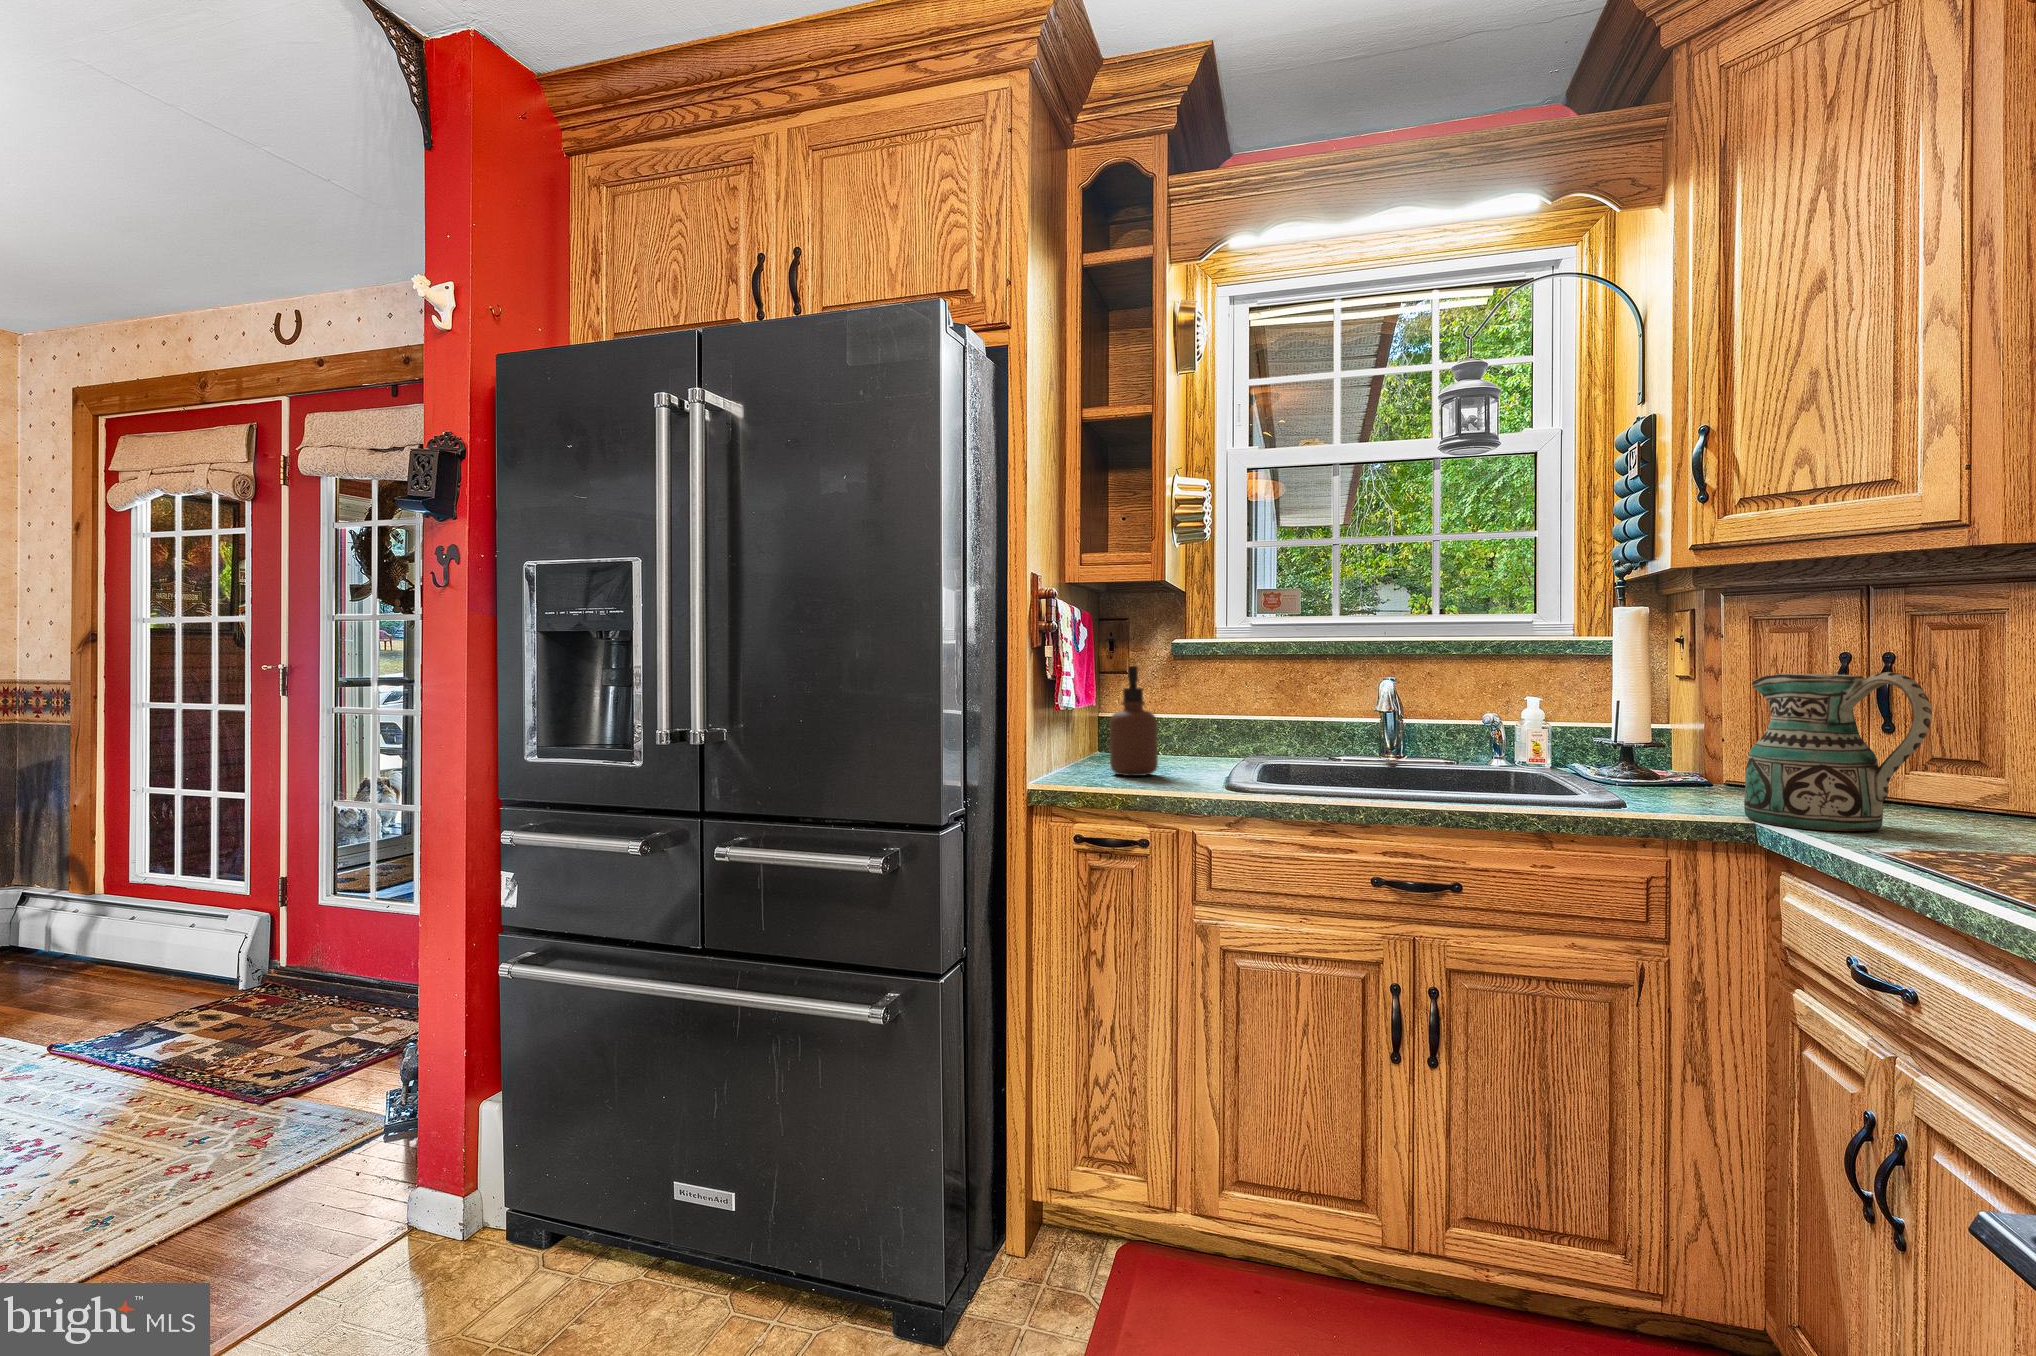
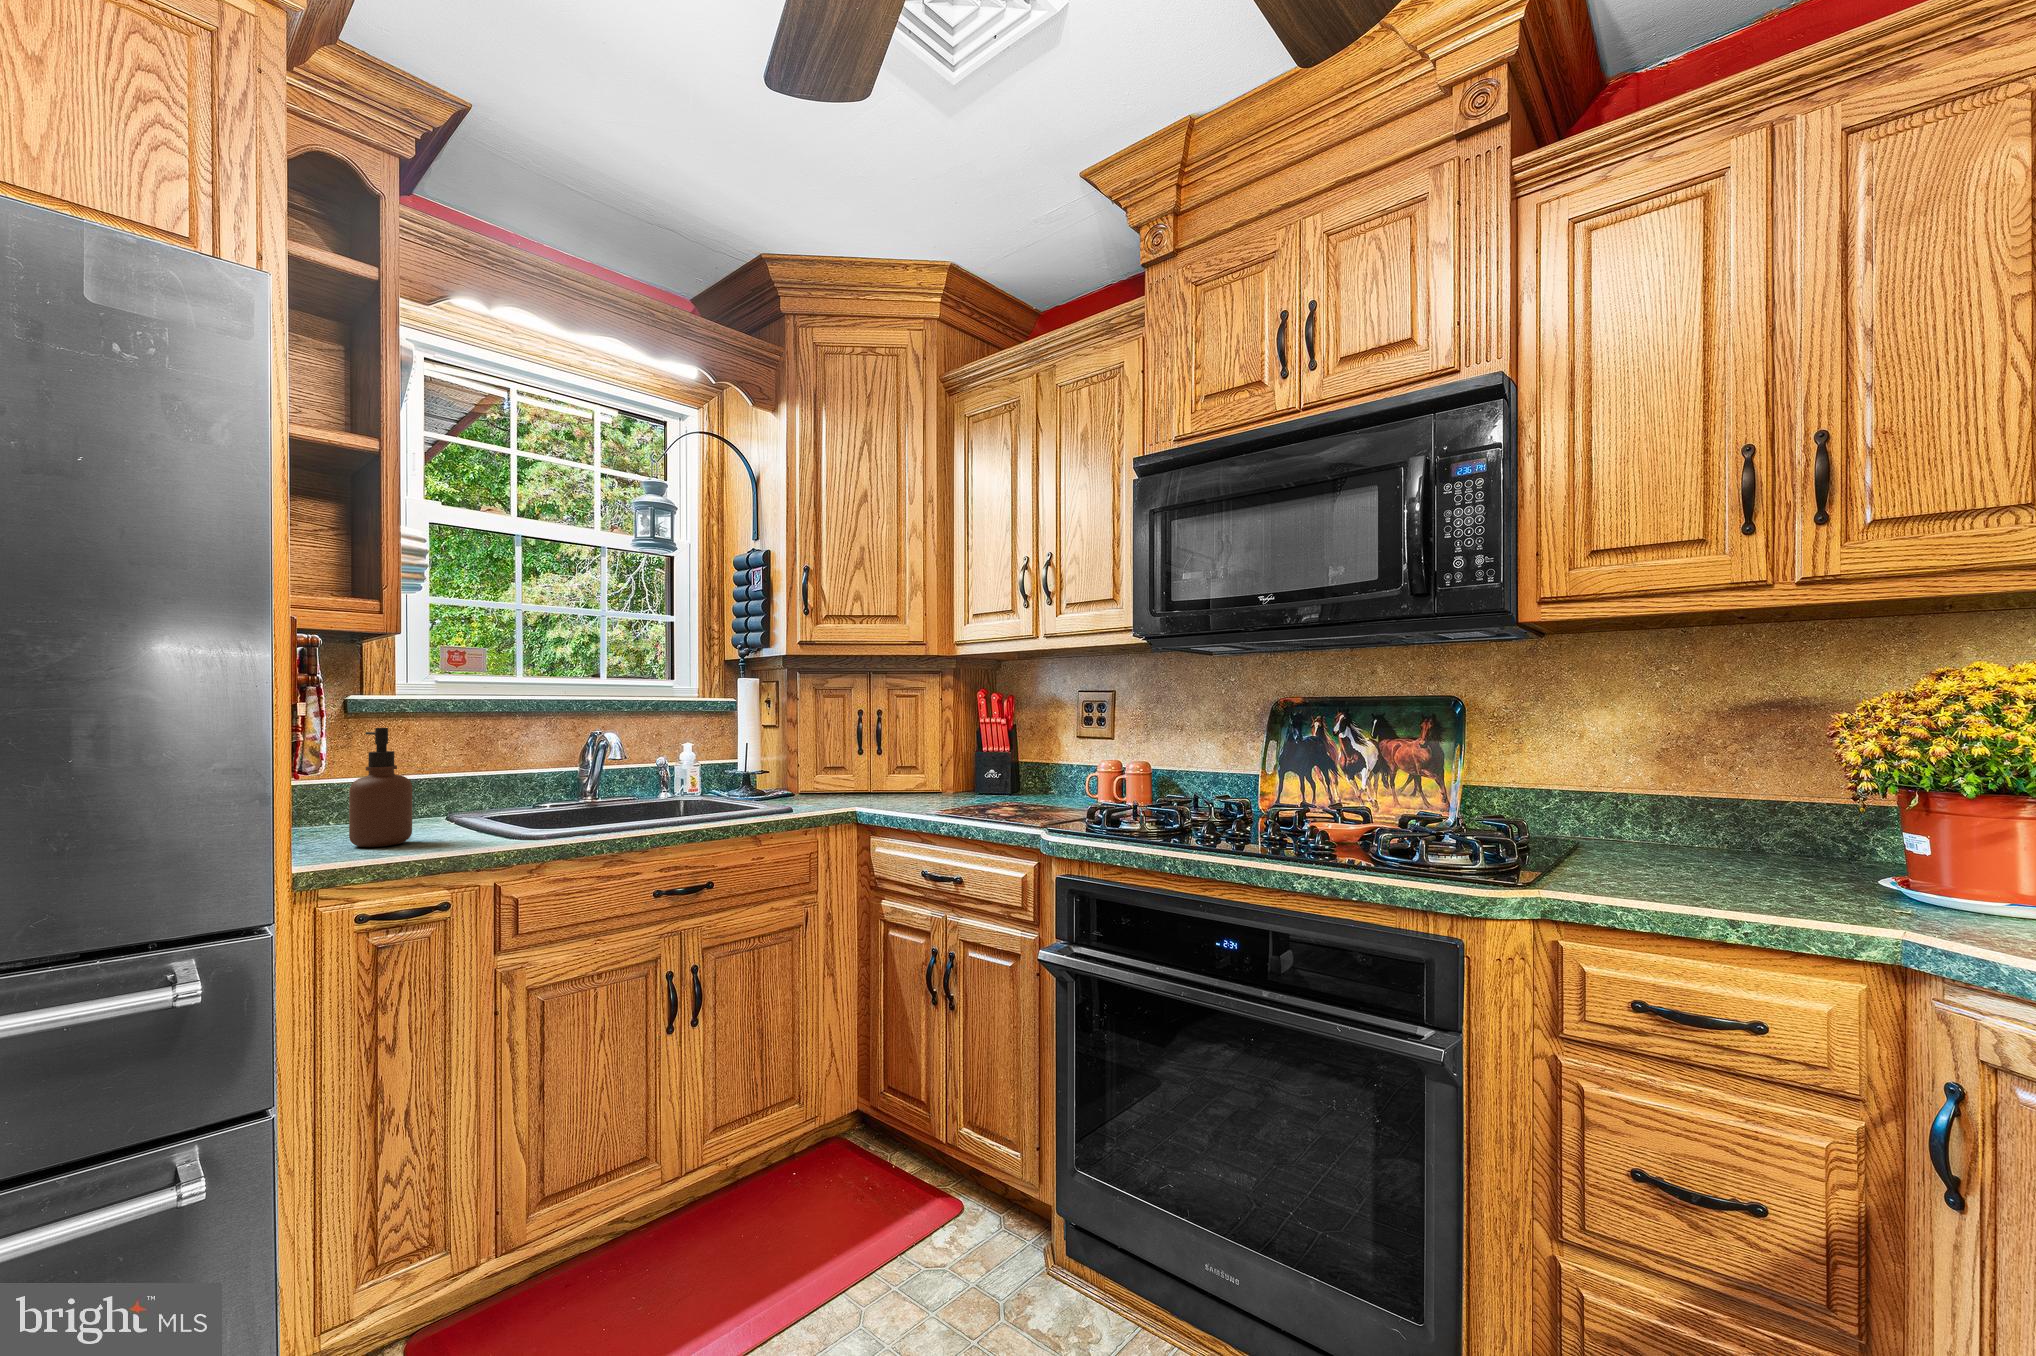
ceramic pitcher: present [1744,672,1932,831] -> none [850,722,928,809]

